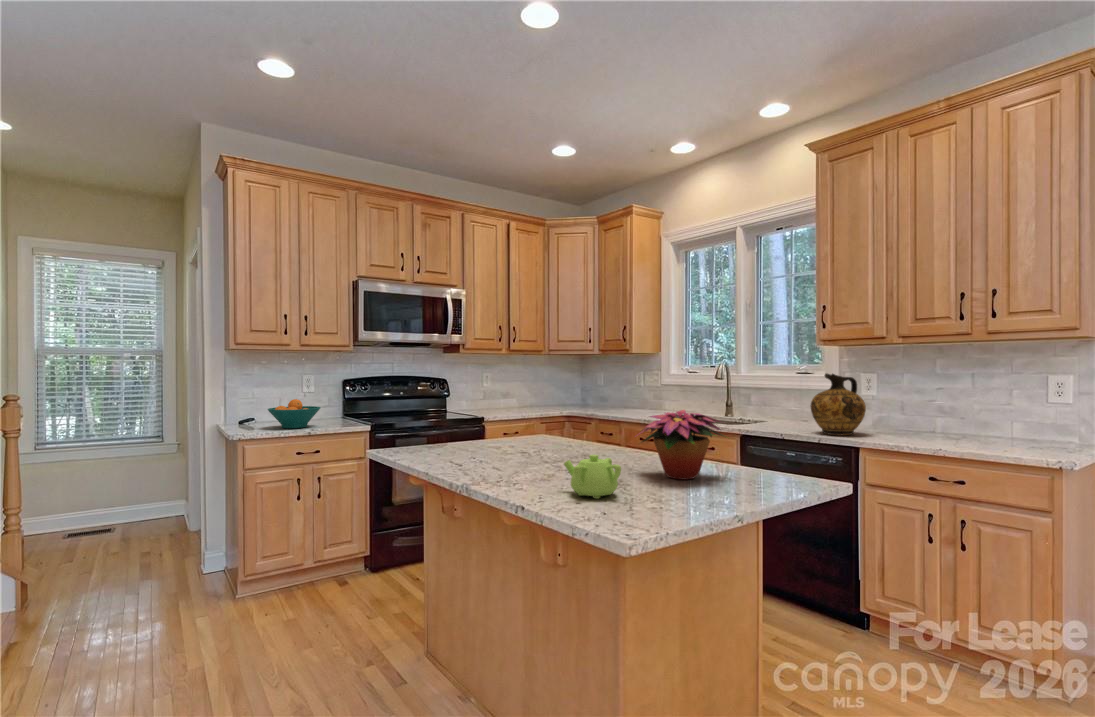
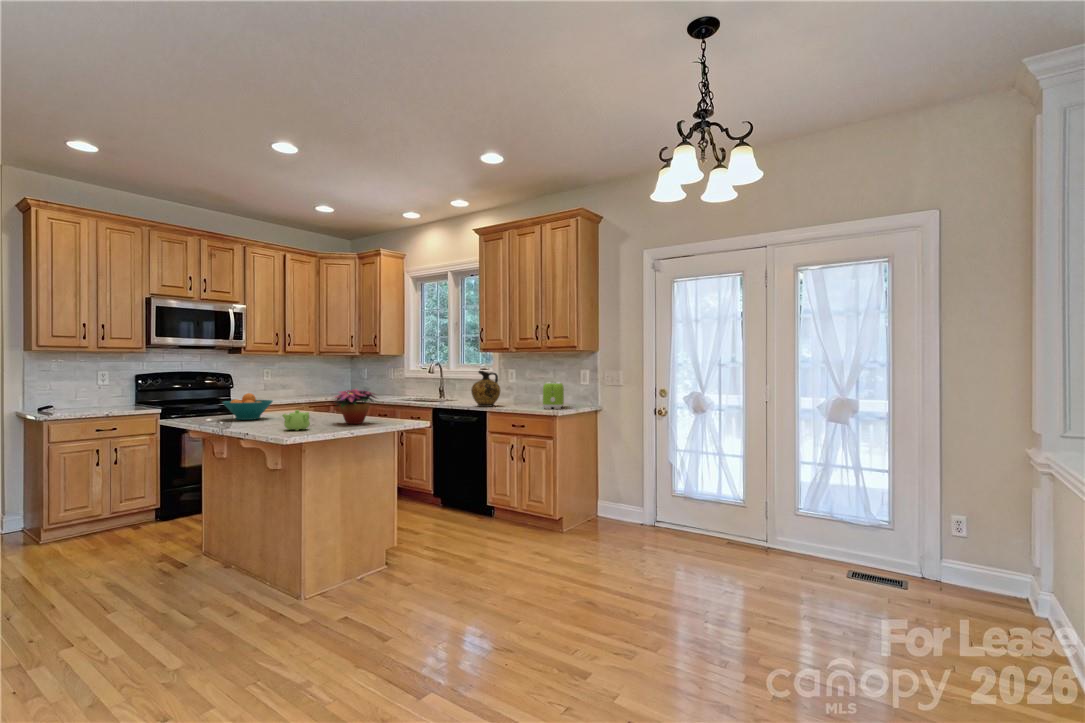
toaster: none [956,394,1020,447] -> present [543,382,564,409]
fruit bowl: present [268,399,321,428] -> present [223,393,273,420]

